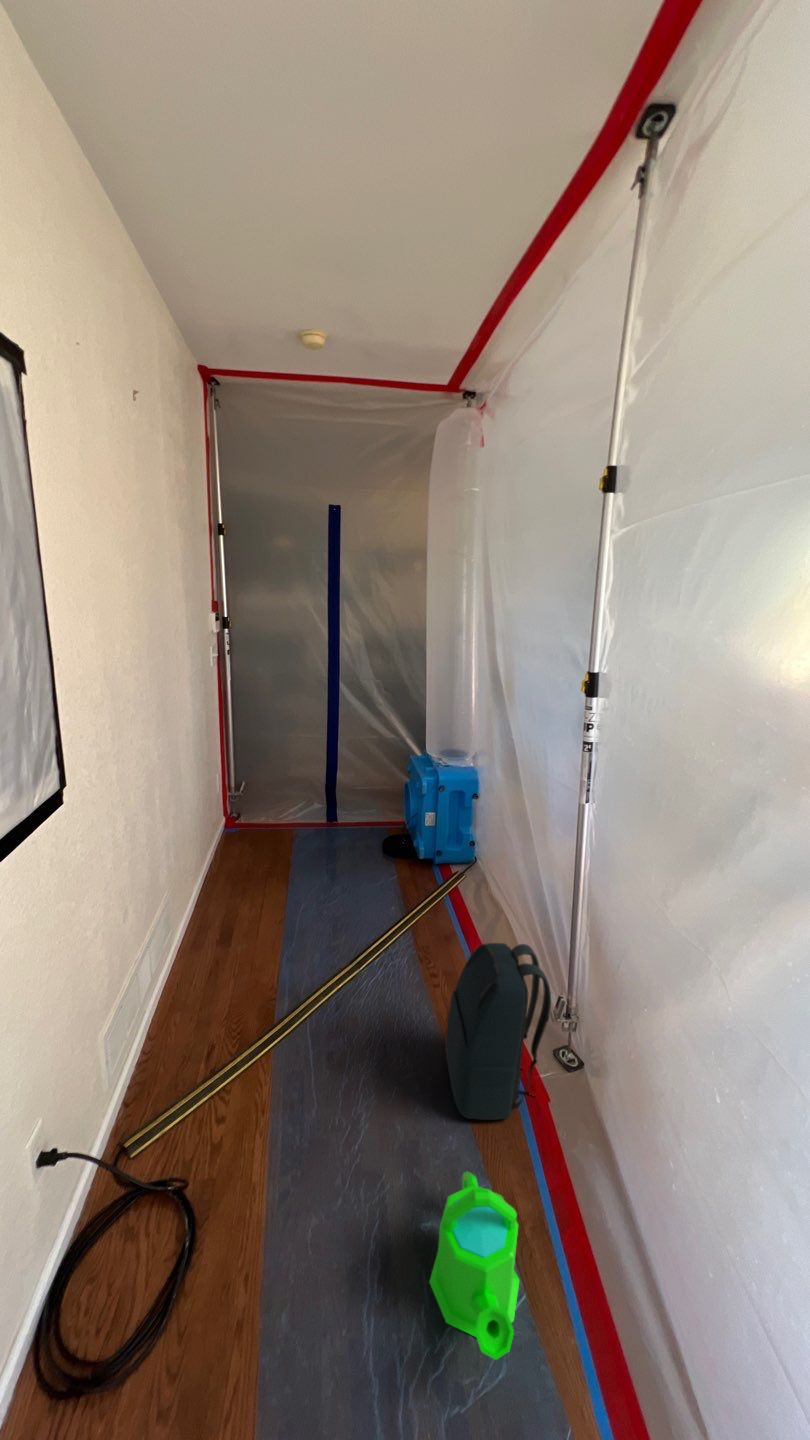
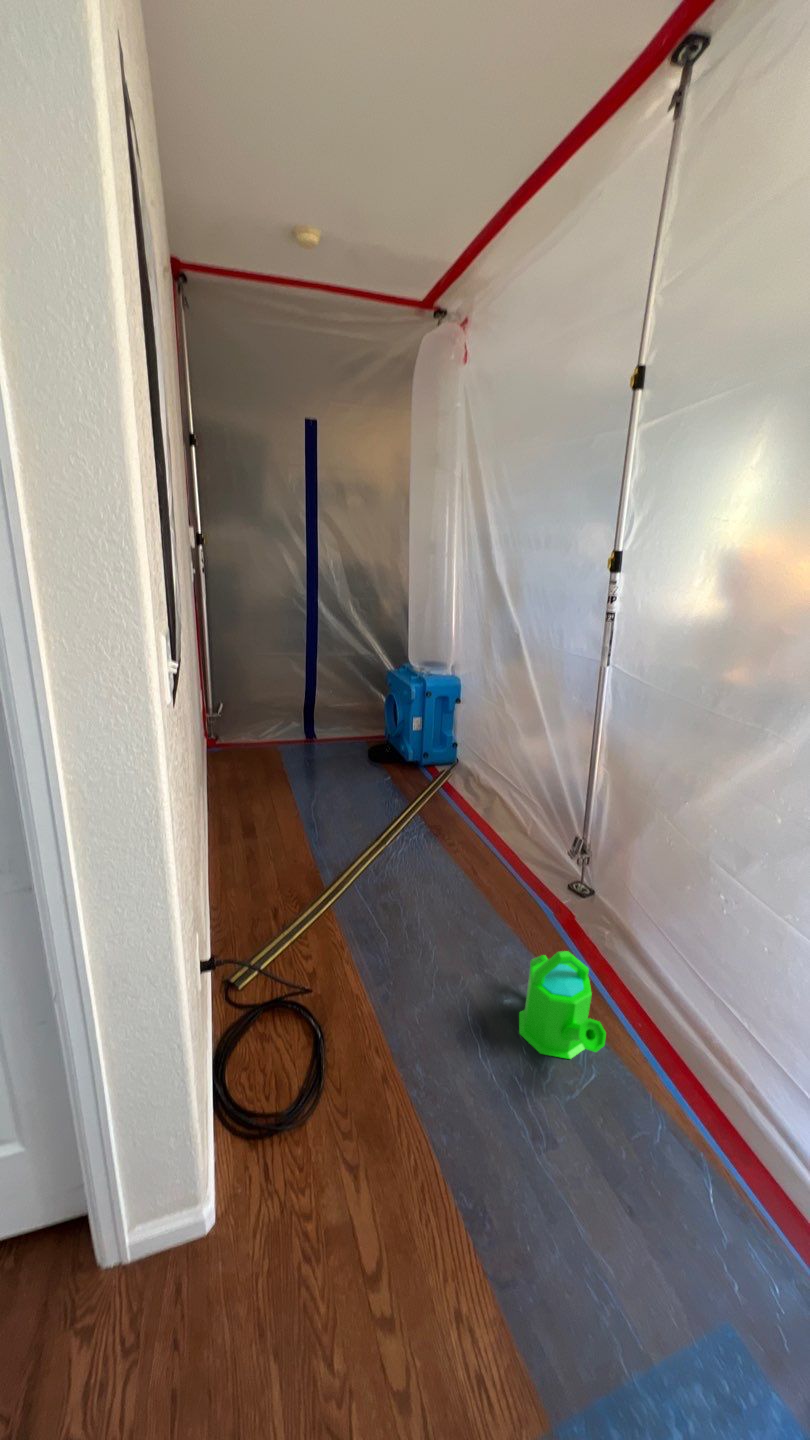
backpack: present [445,943,551,1120] -> none [482,793,580,935]

